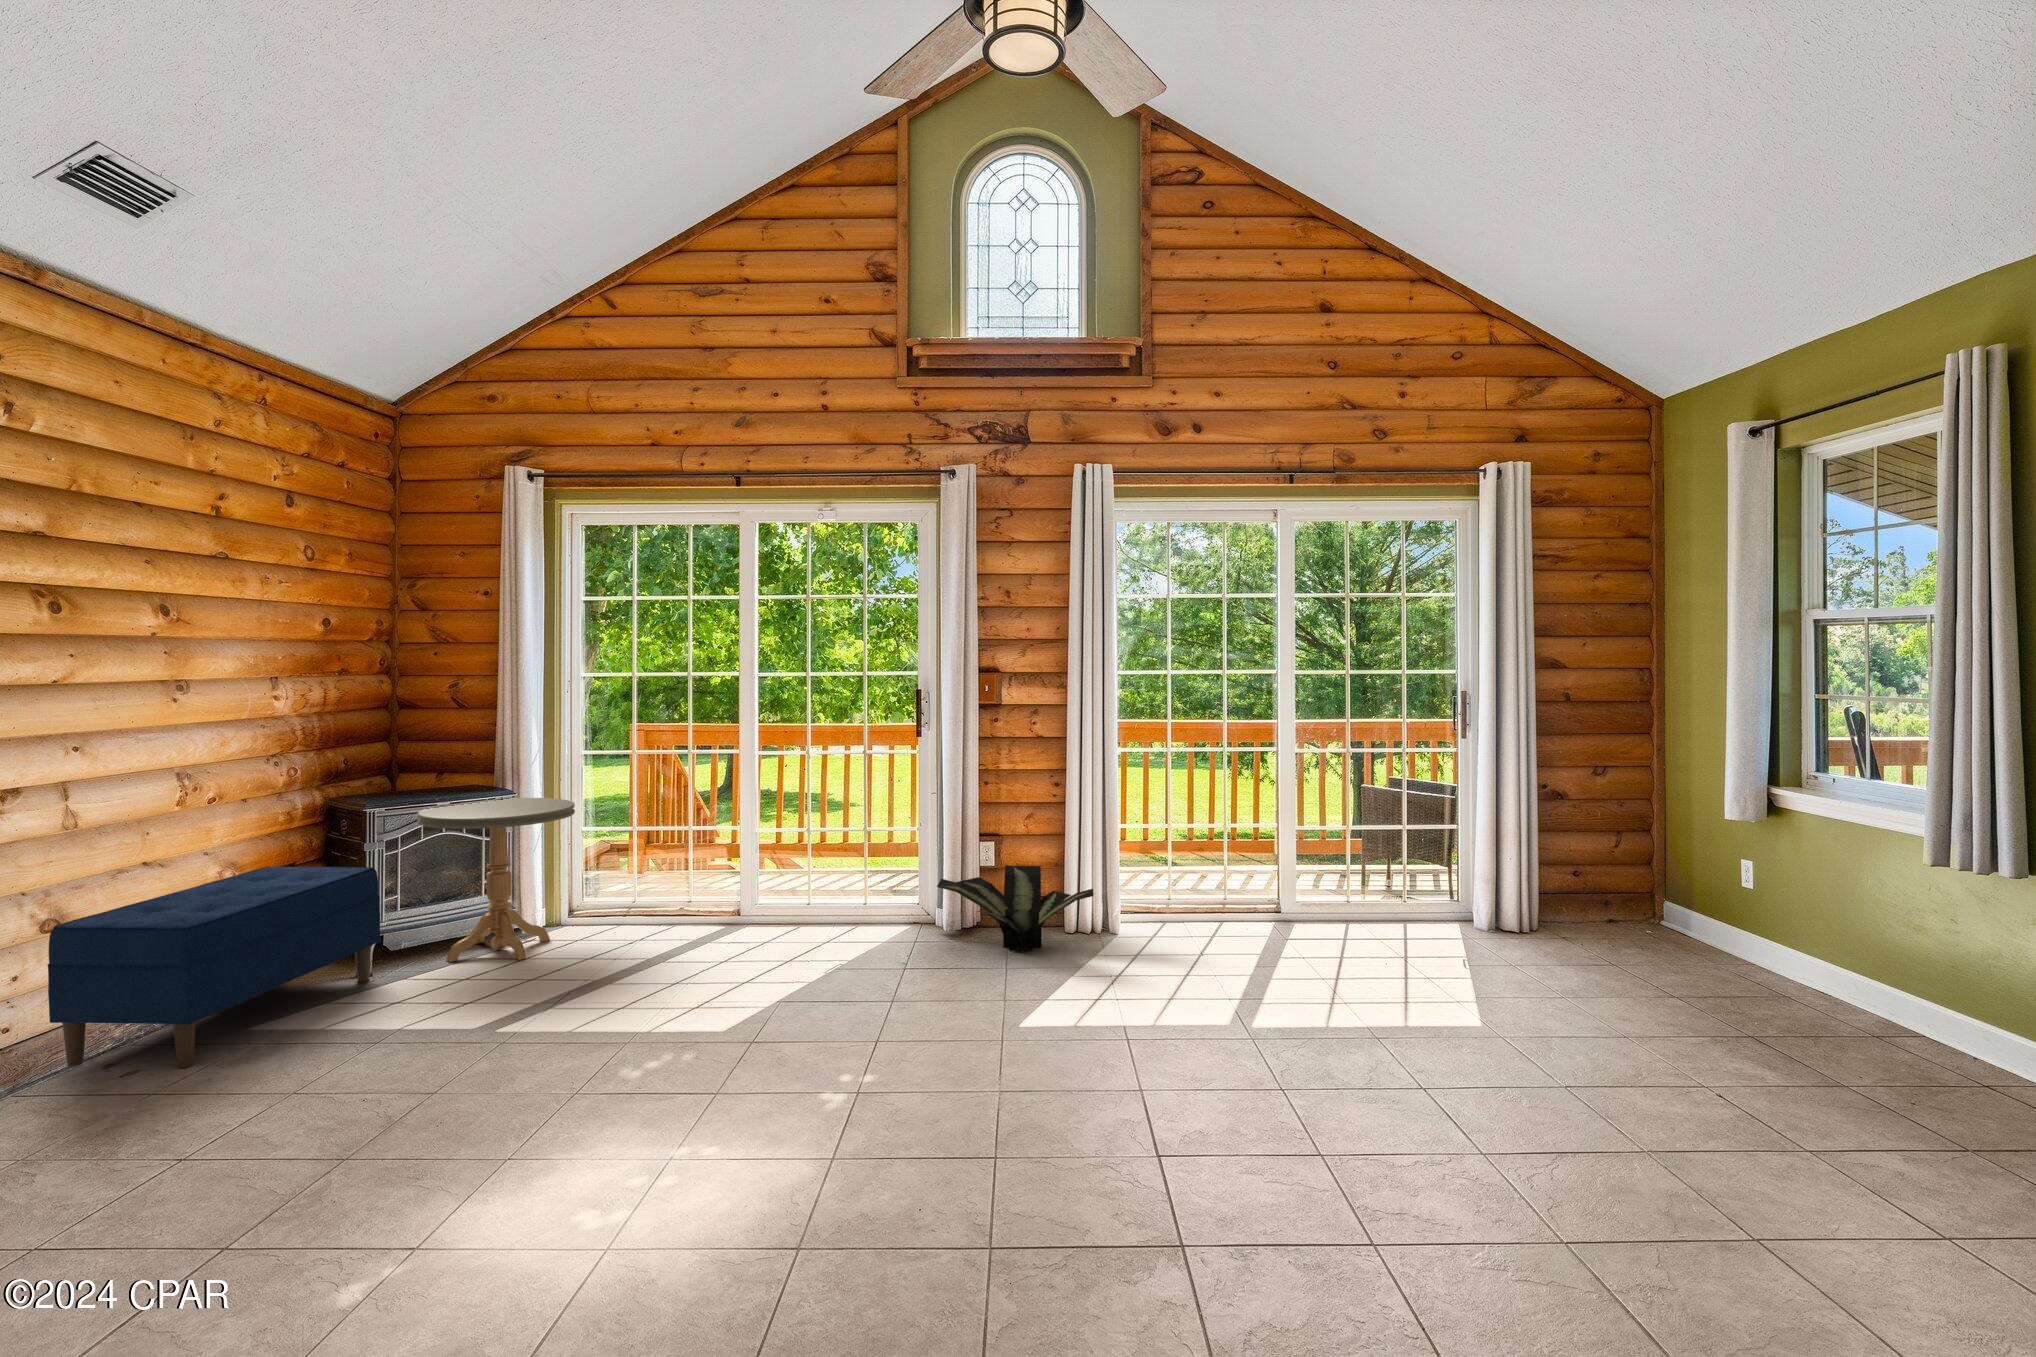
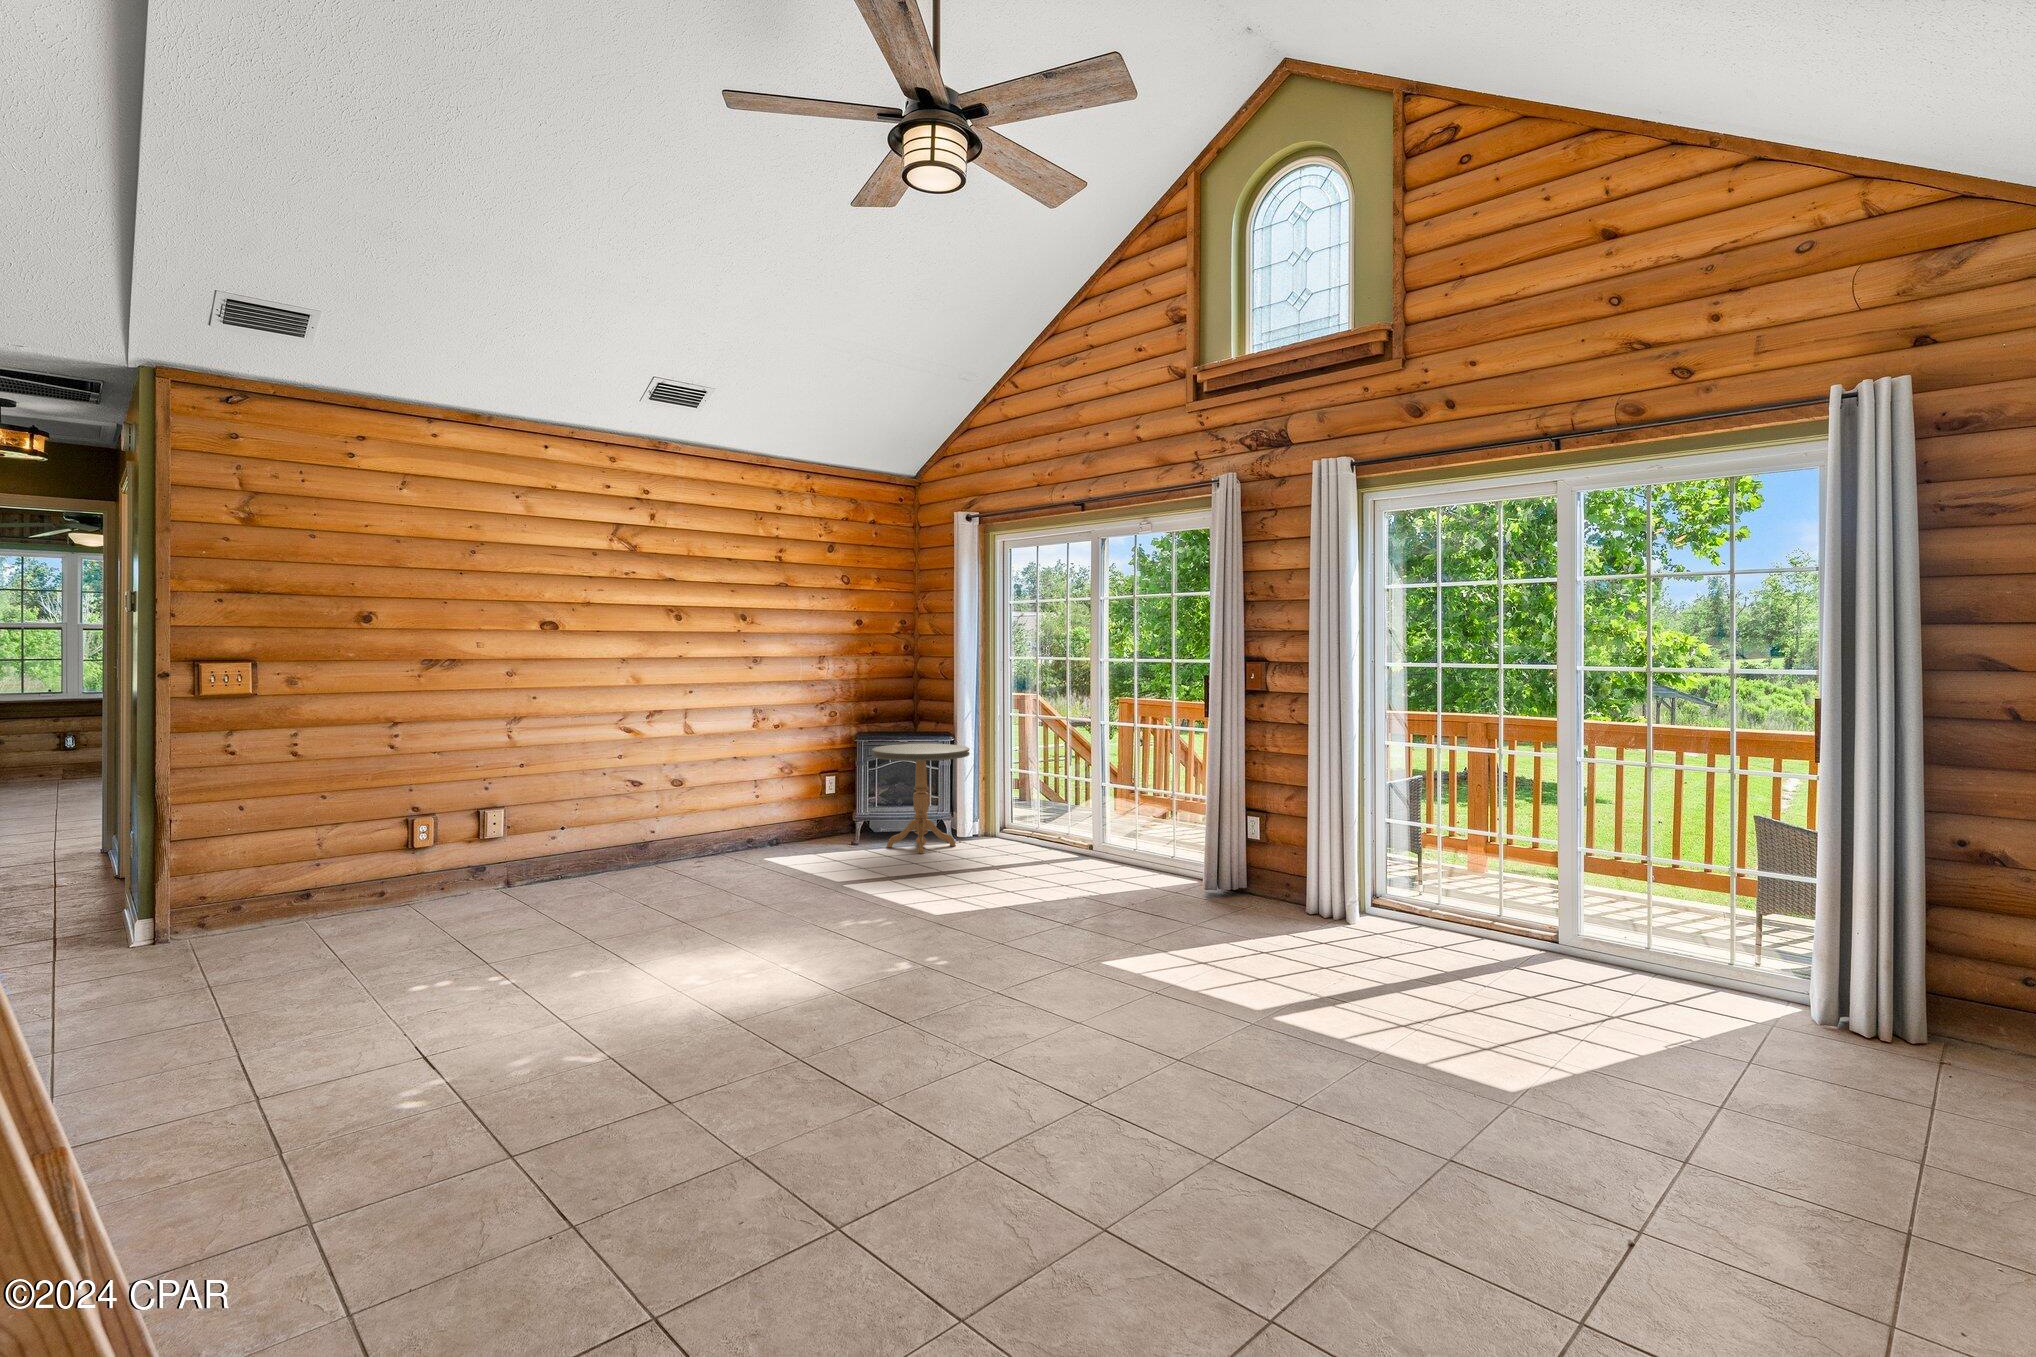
potted plant: present [937,866,1094,952] -> none [1159,841,1299,919]
bench: present [47,867,380,1068] -> none [665,772,844,871]

